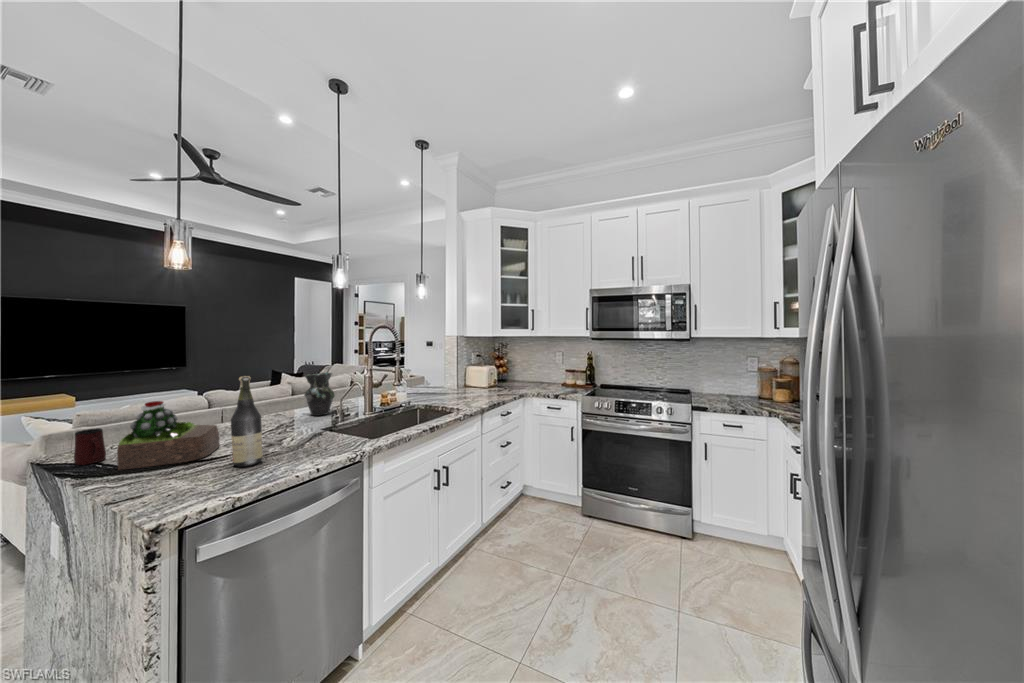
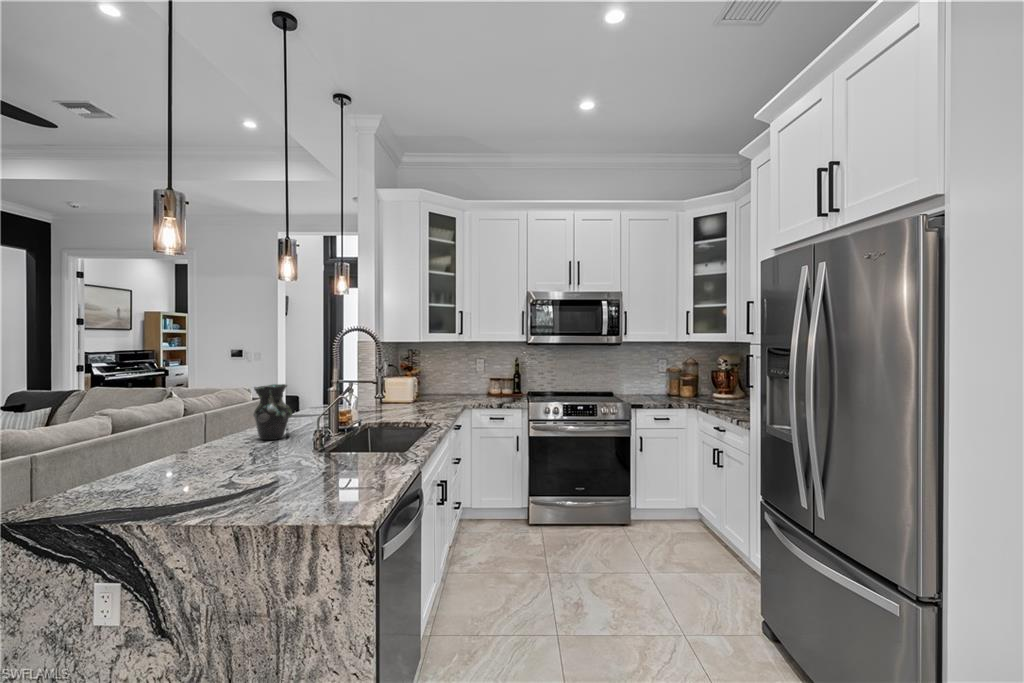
wine bottle: present [231,376,263,467] -> none [311,380,343,486]
succulent plant: present [117,401,220,470] -> none [146,419,253,509]
mug: present [74,428,106,465] -> none [63,462,112,515]

